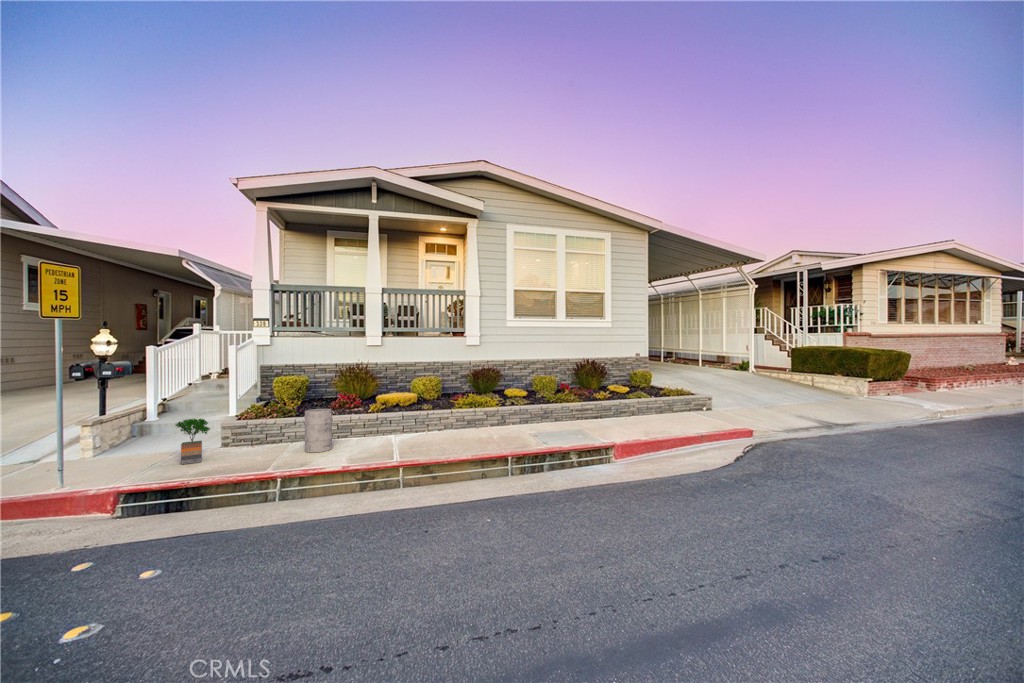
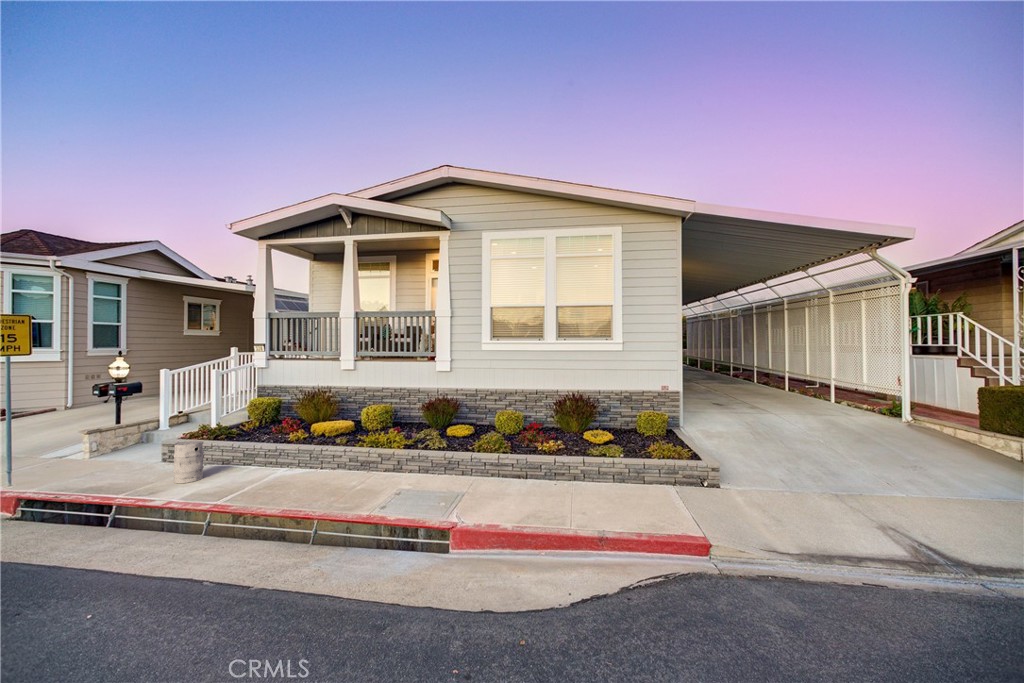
potted tree: present [176,419,210,465] -> none [87,440,120,479]

